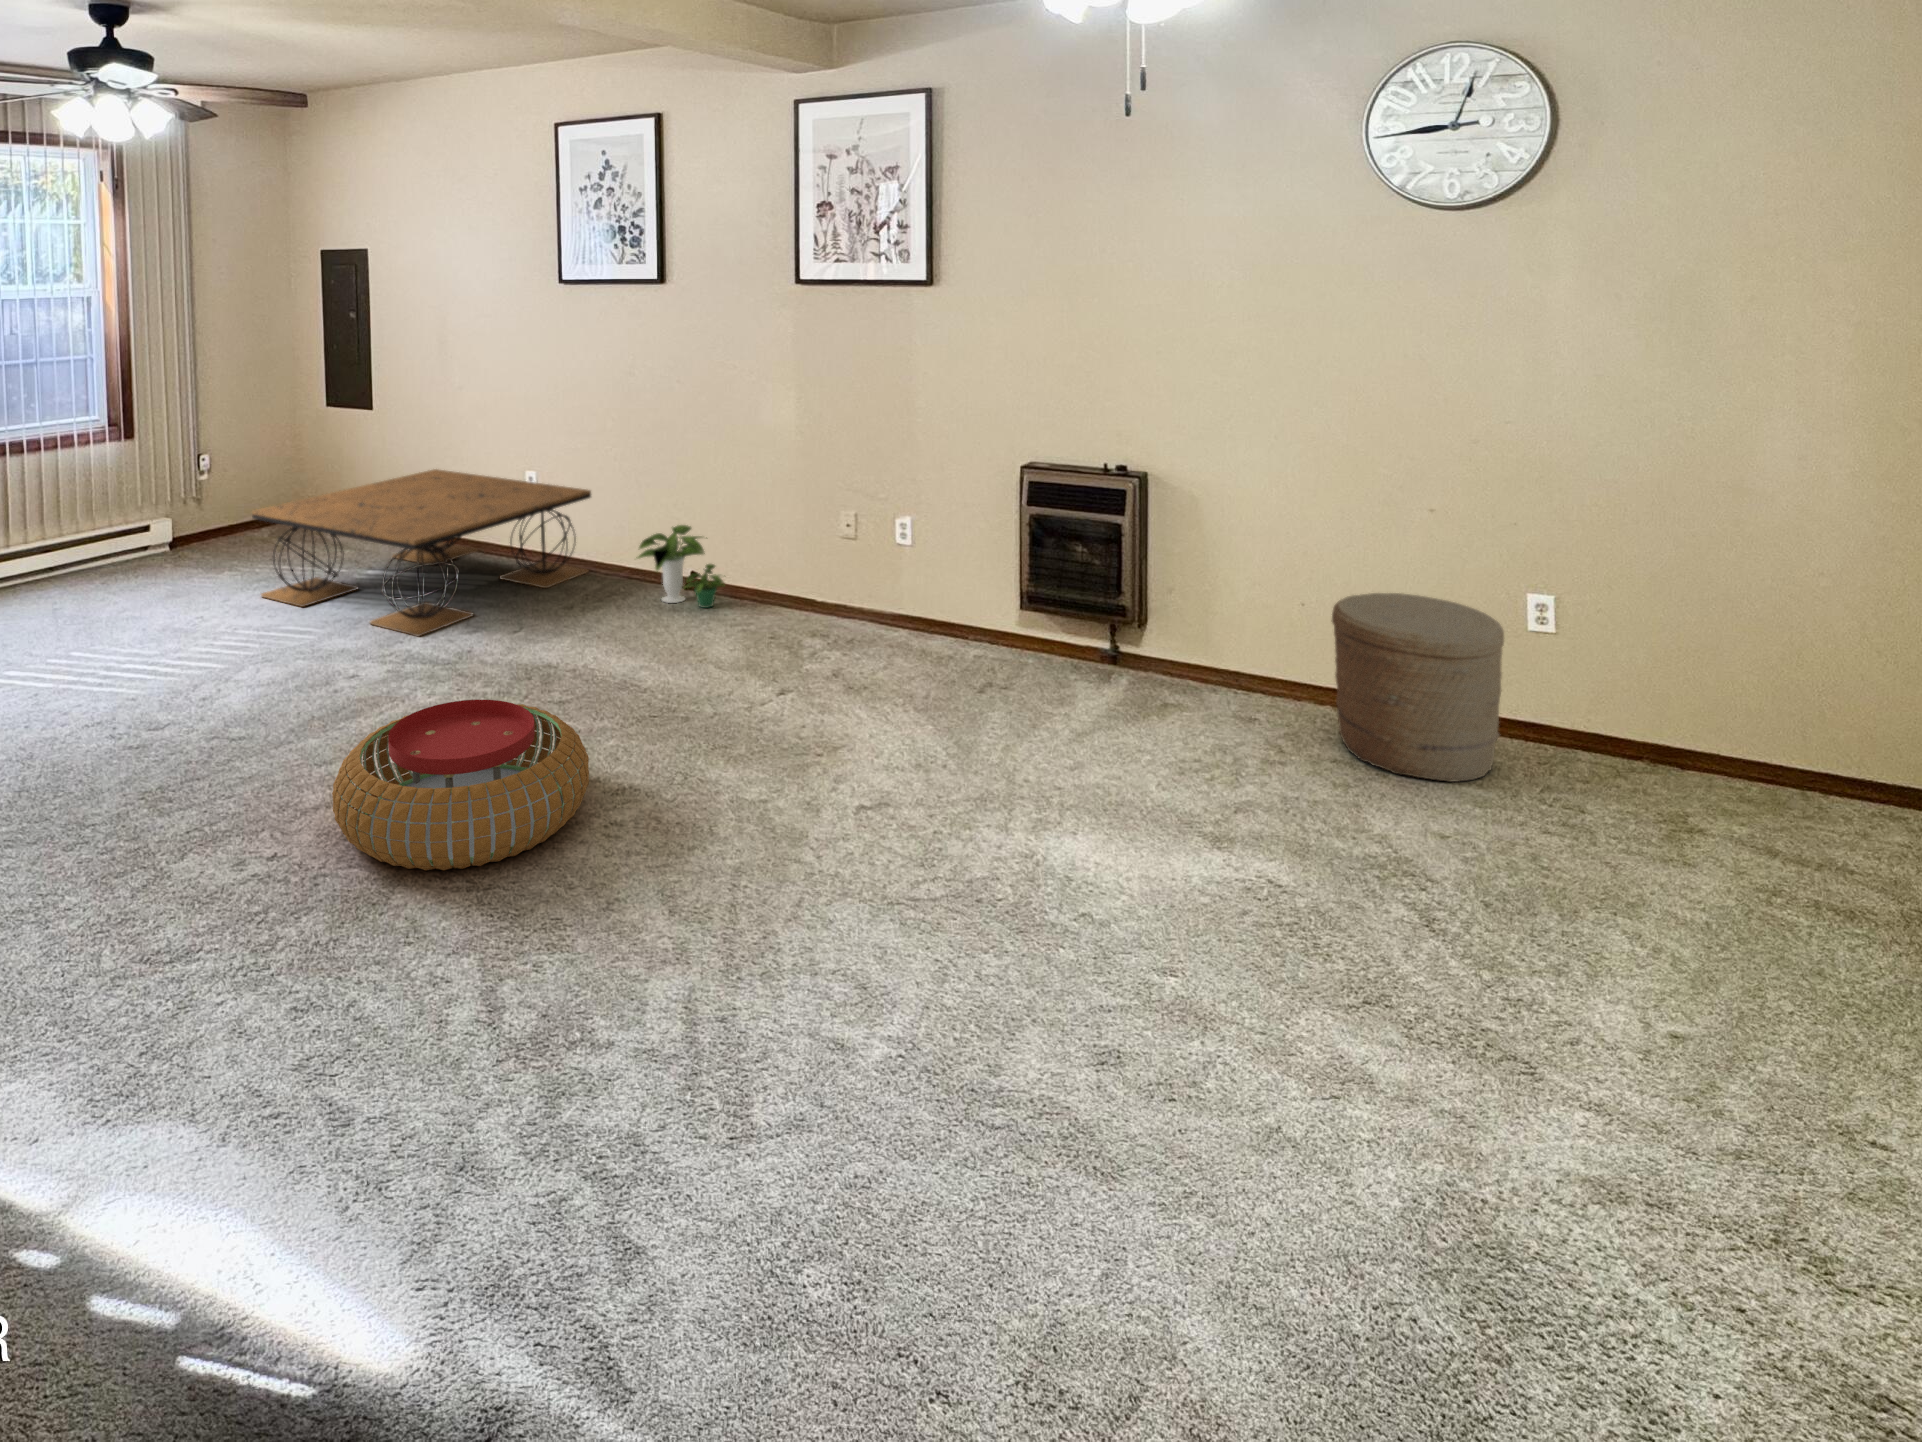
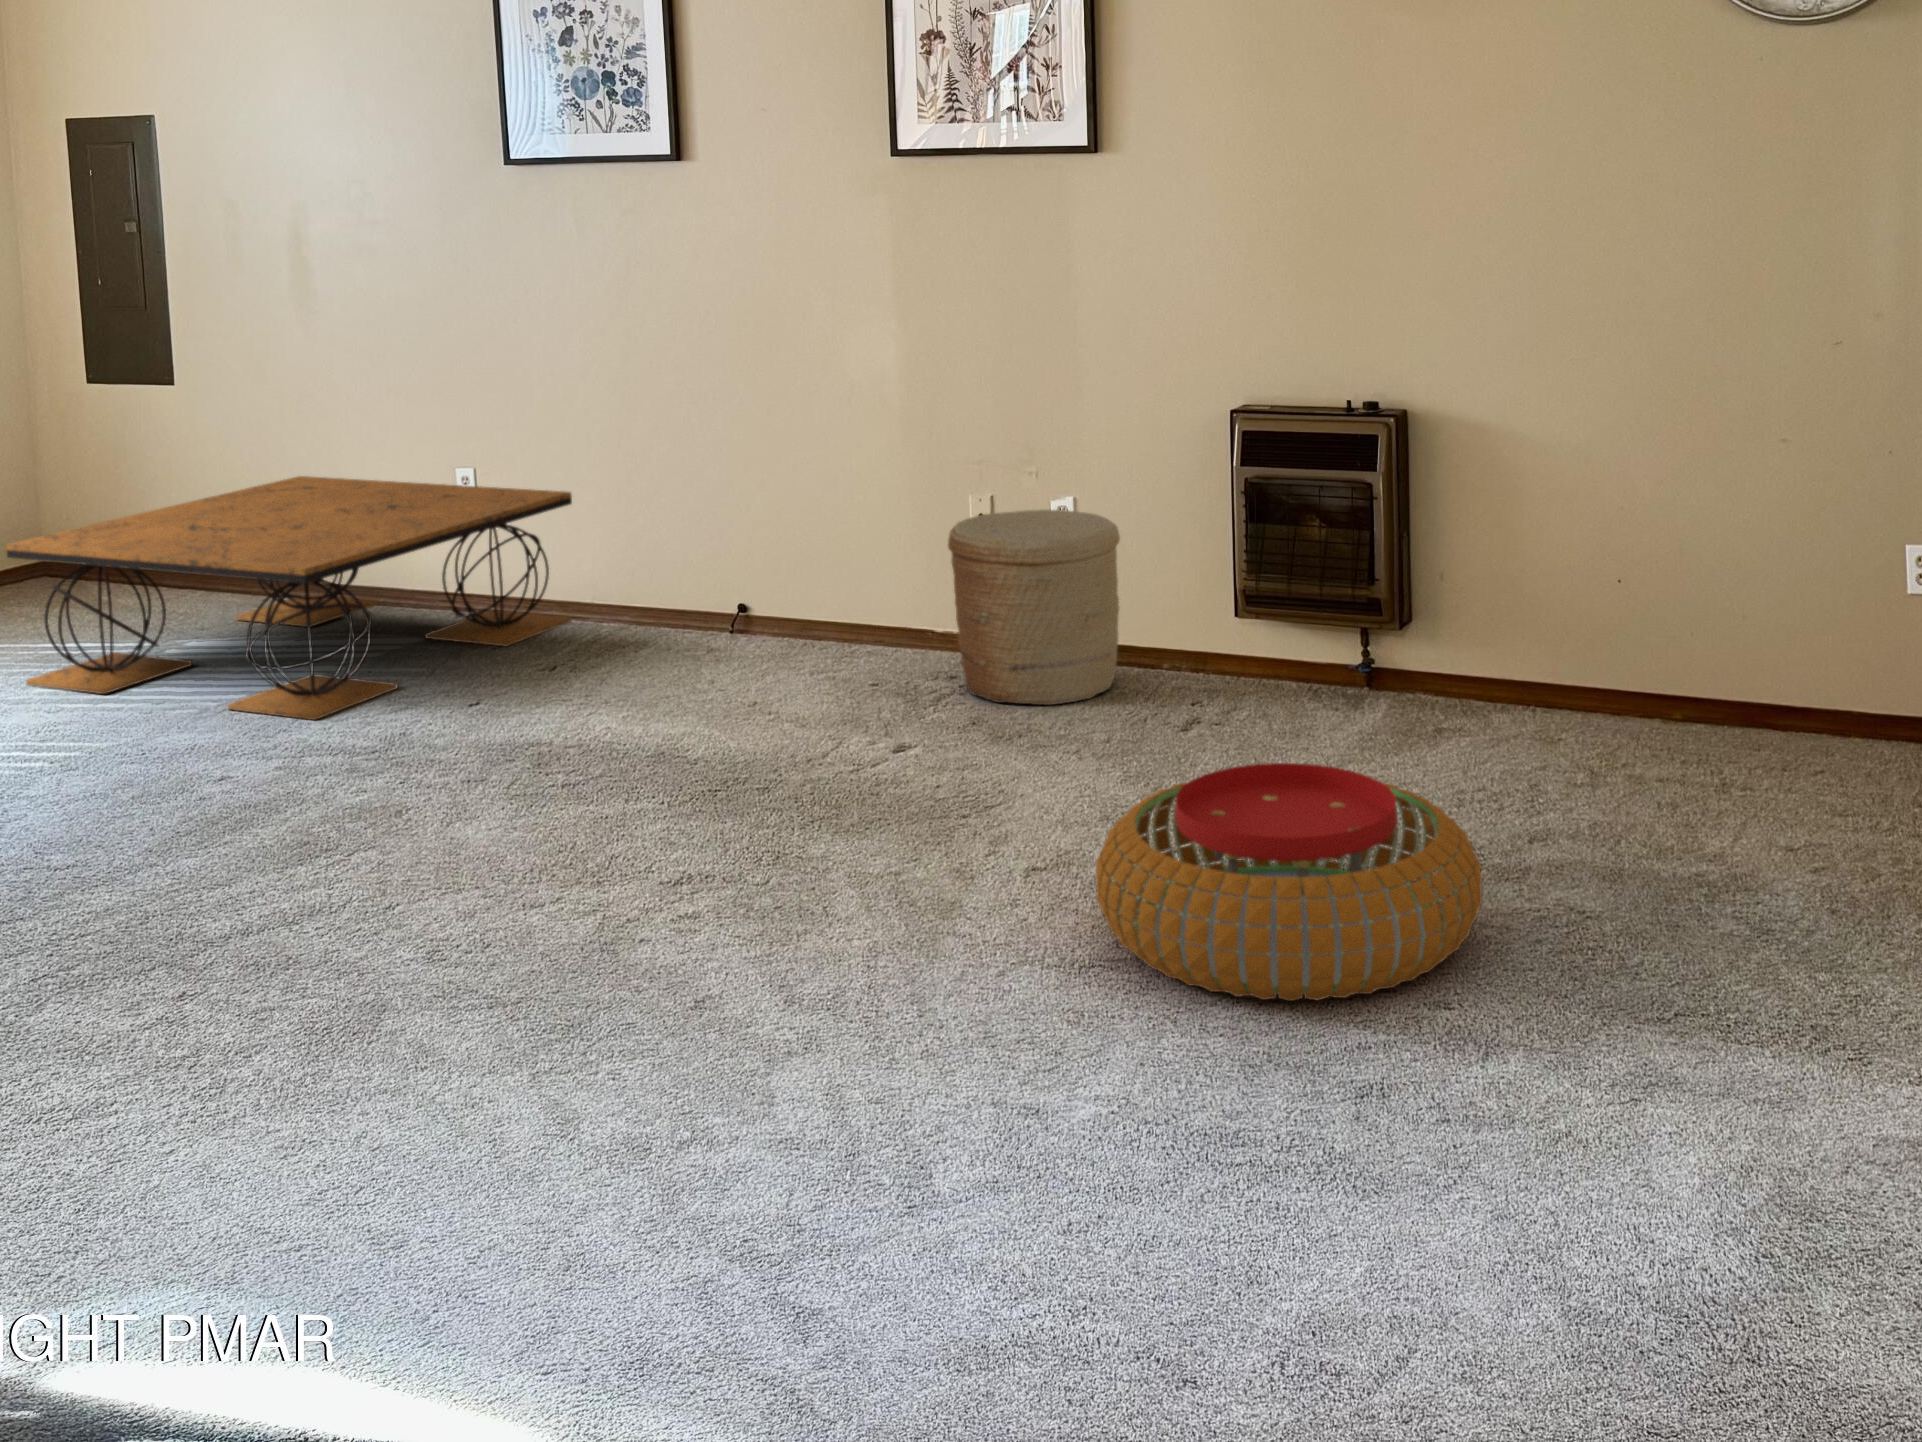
potted plant: present [638,525,725,608] -> none [651,534,798,656]
woven basket: present [1332,593,1504,782] -> present [948,510,1120,705]
pouf: present [332,700,589,870] -> present [1096,763,1482,1001]

